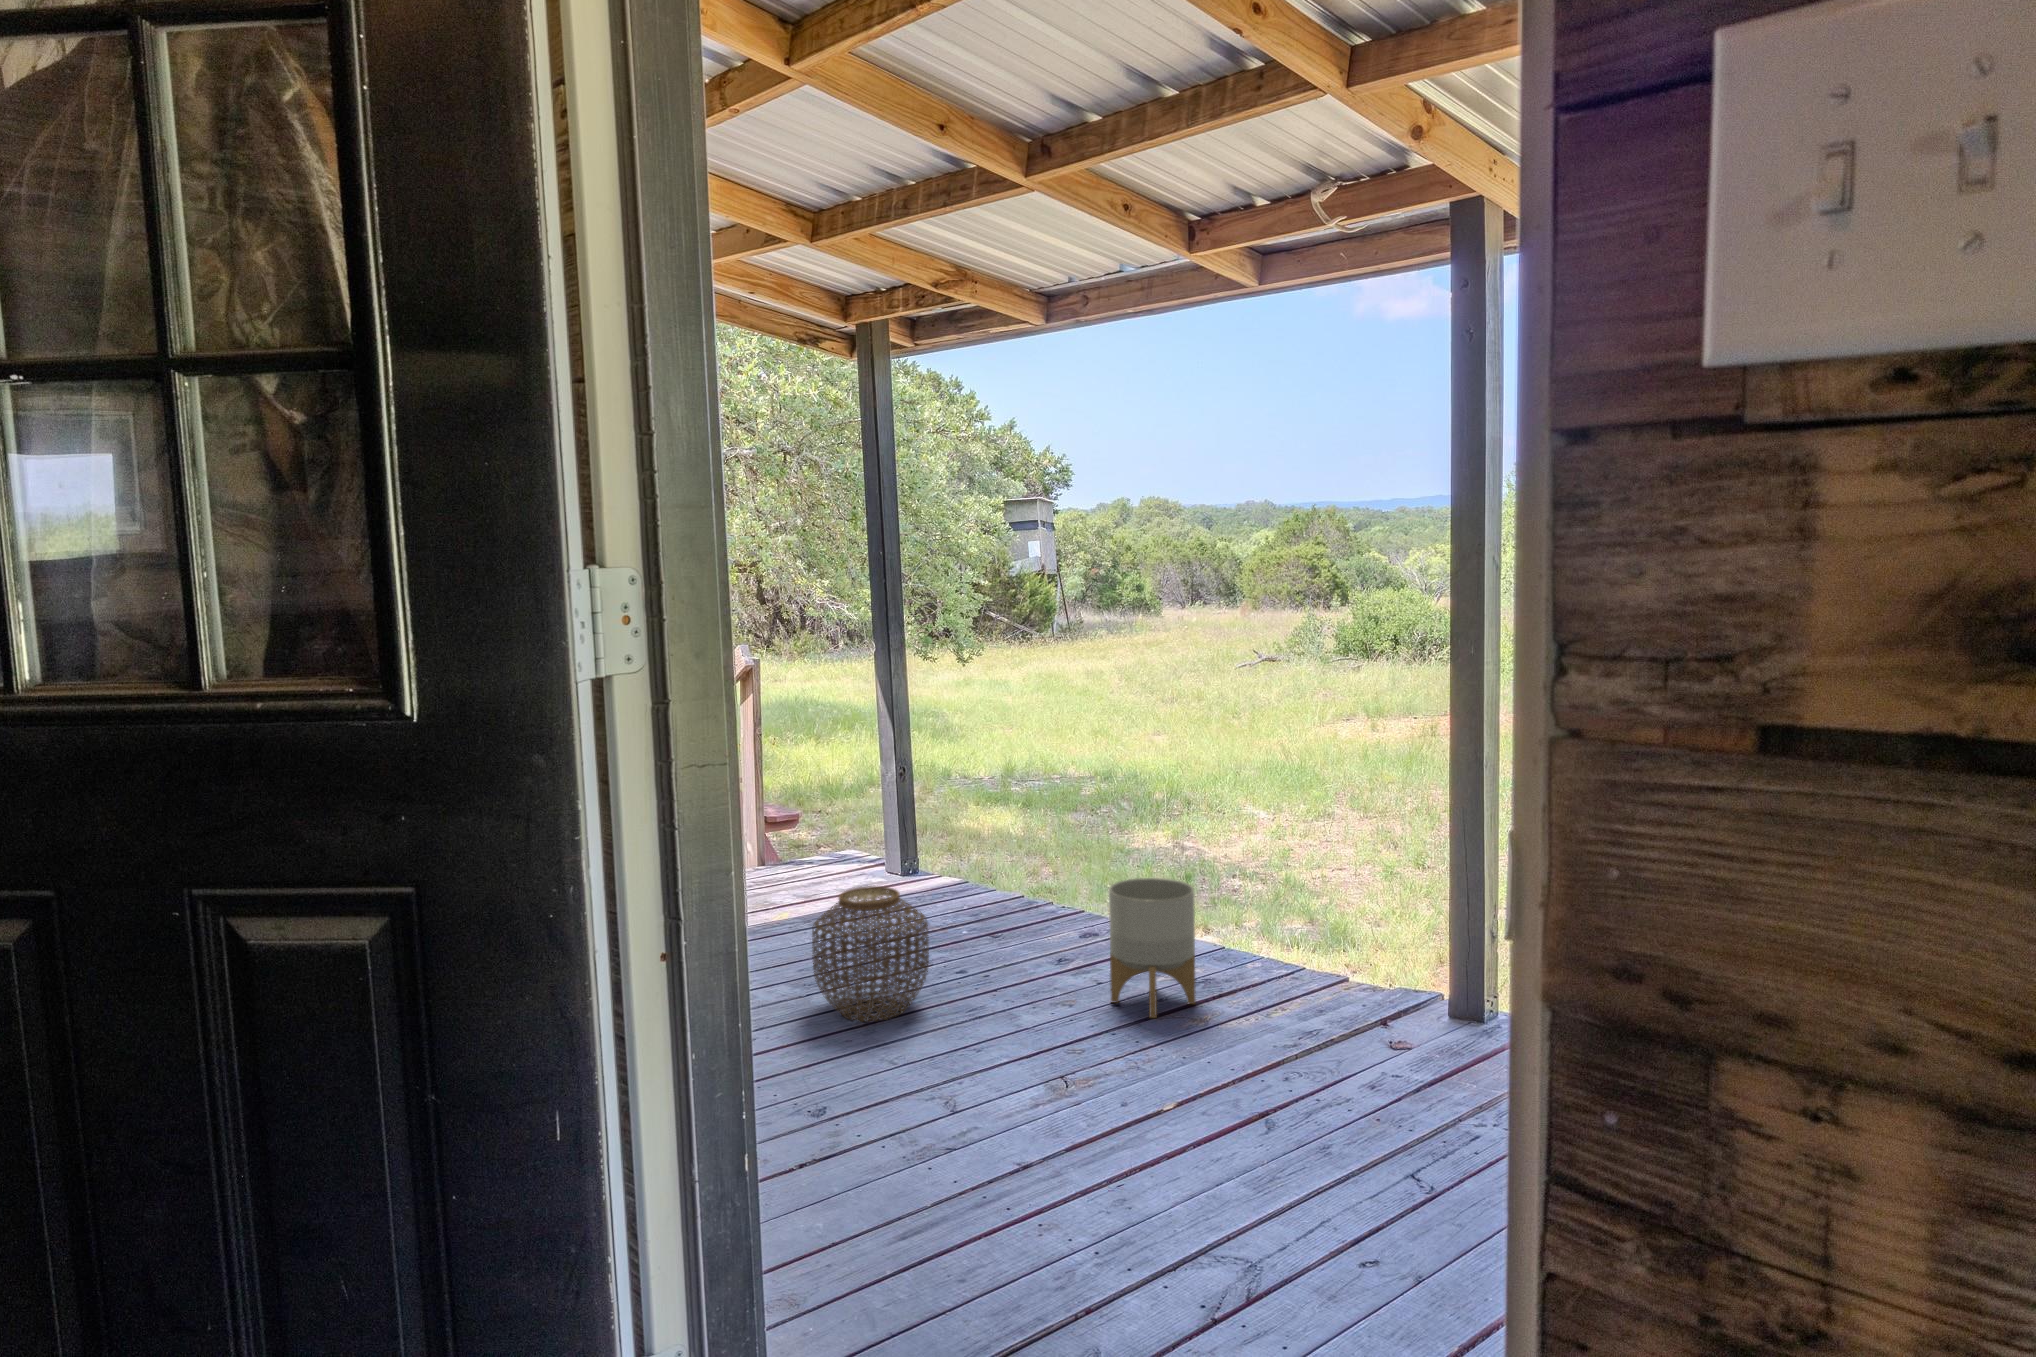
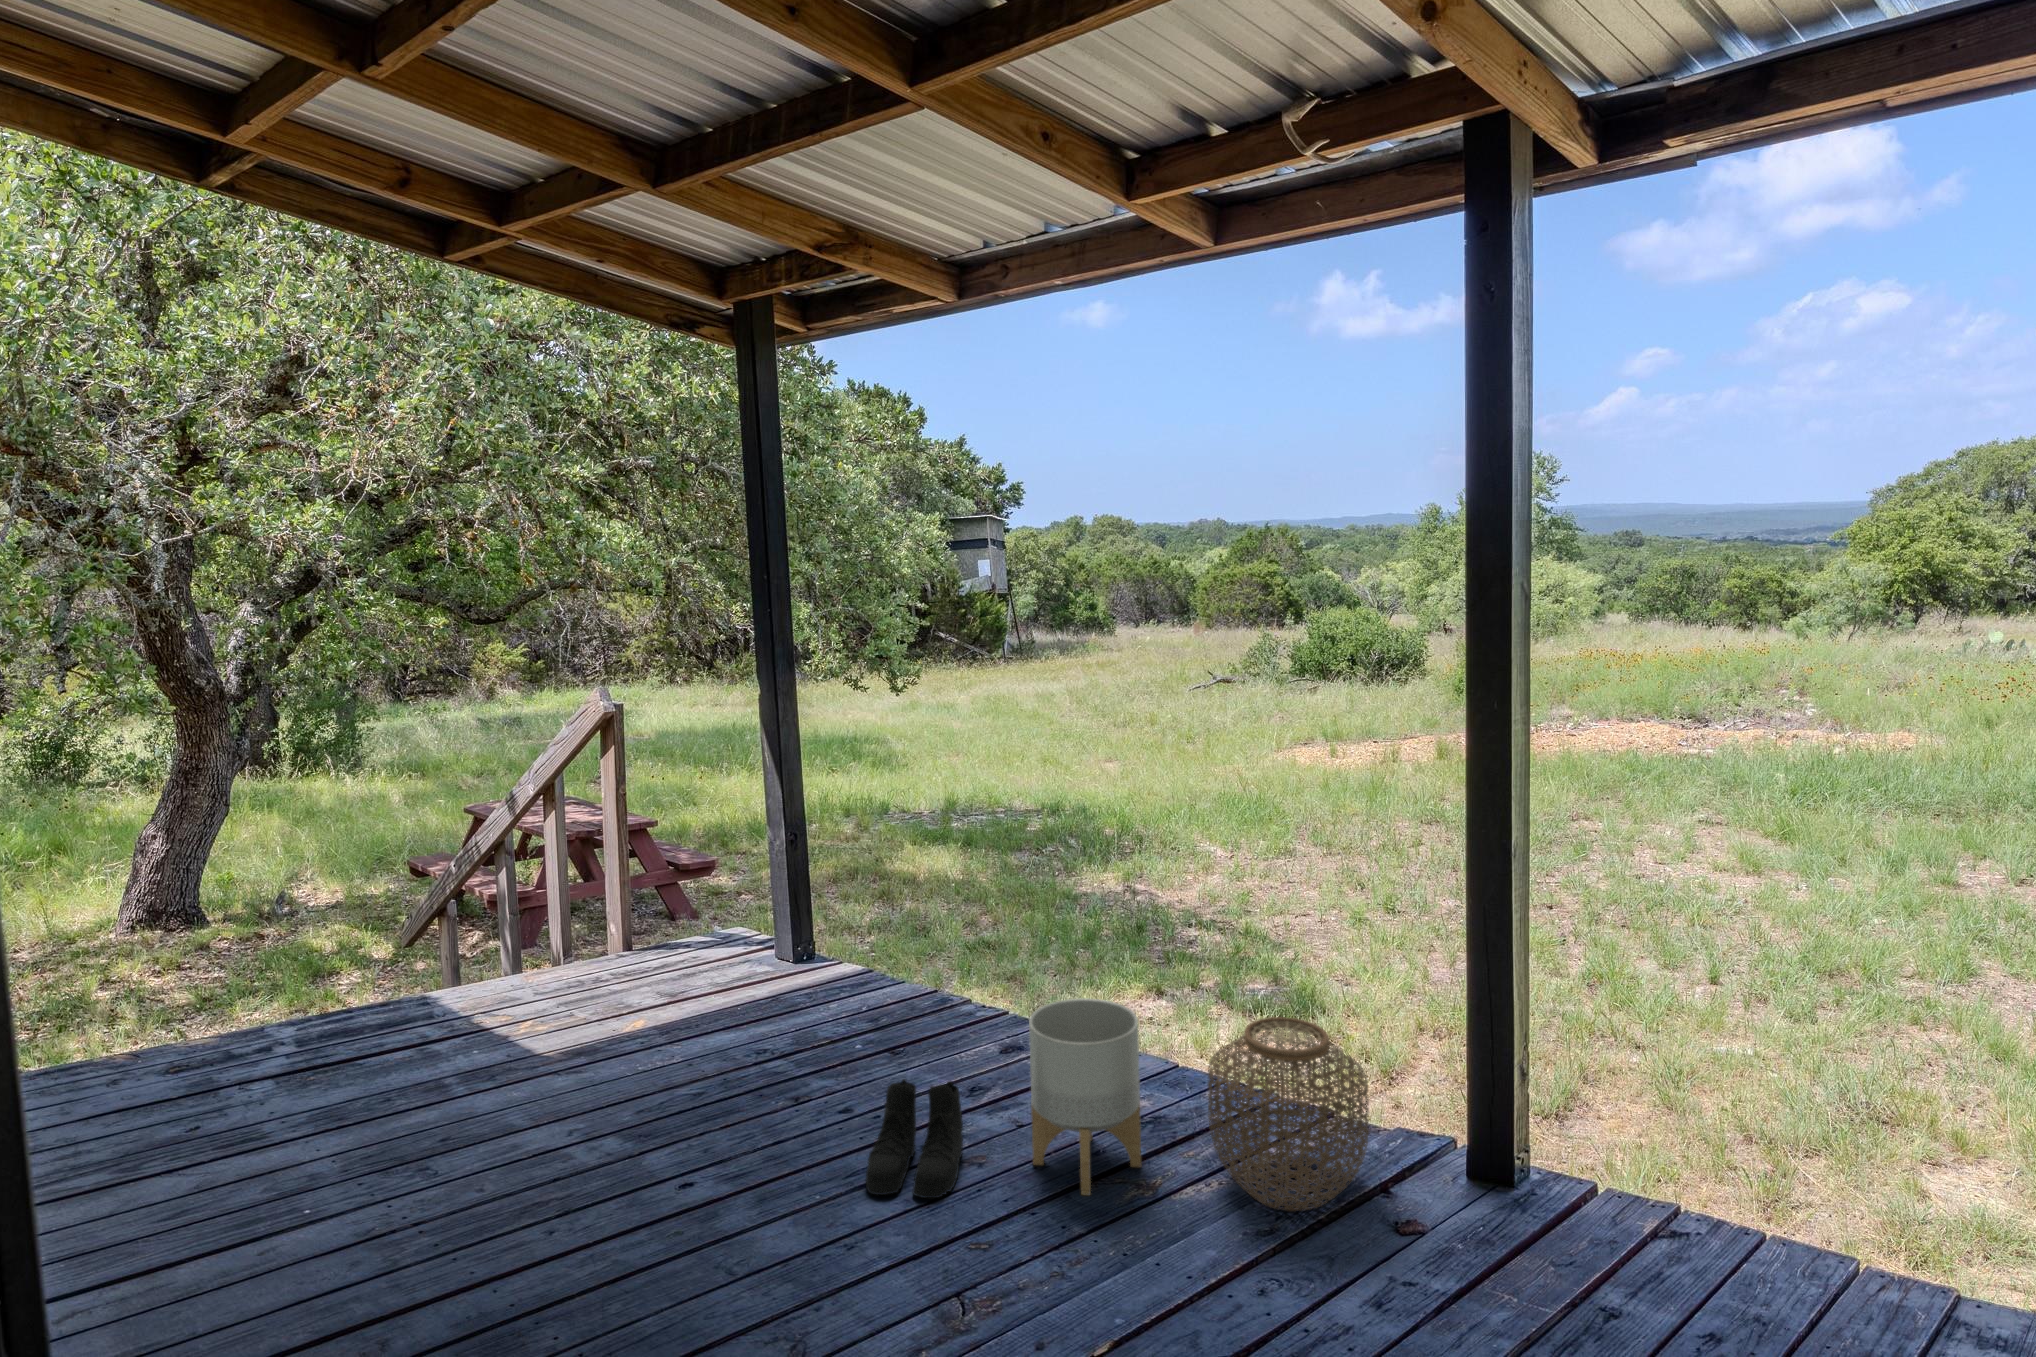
woven basket: present [812,886,929,1021] -> present [1208,1017,1369,1211]
boots: none [983,938,1055,1017] -> present [866,1079,963,1198]

